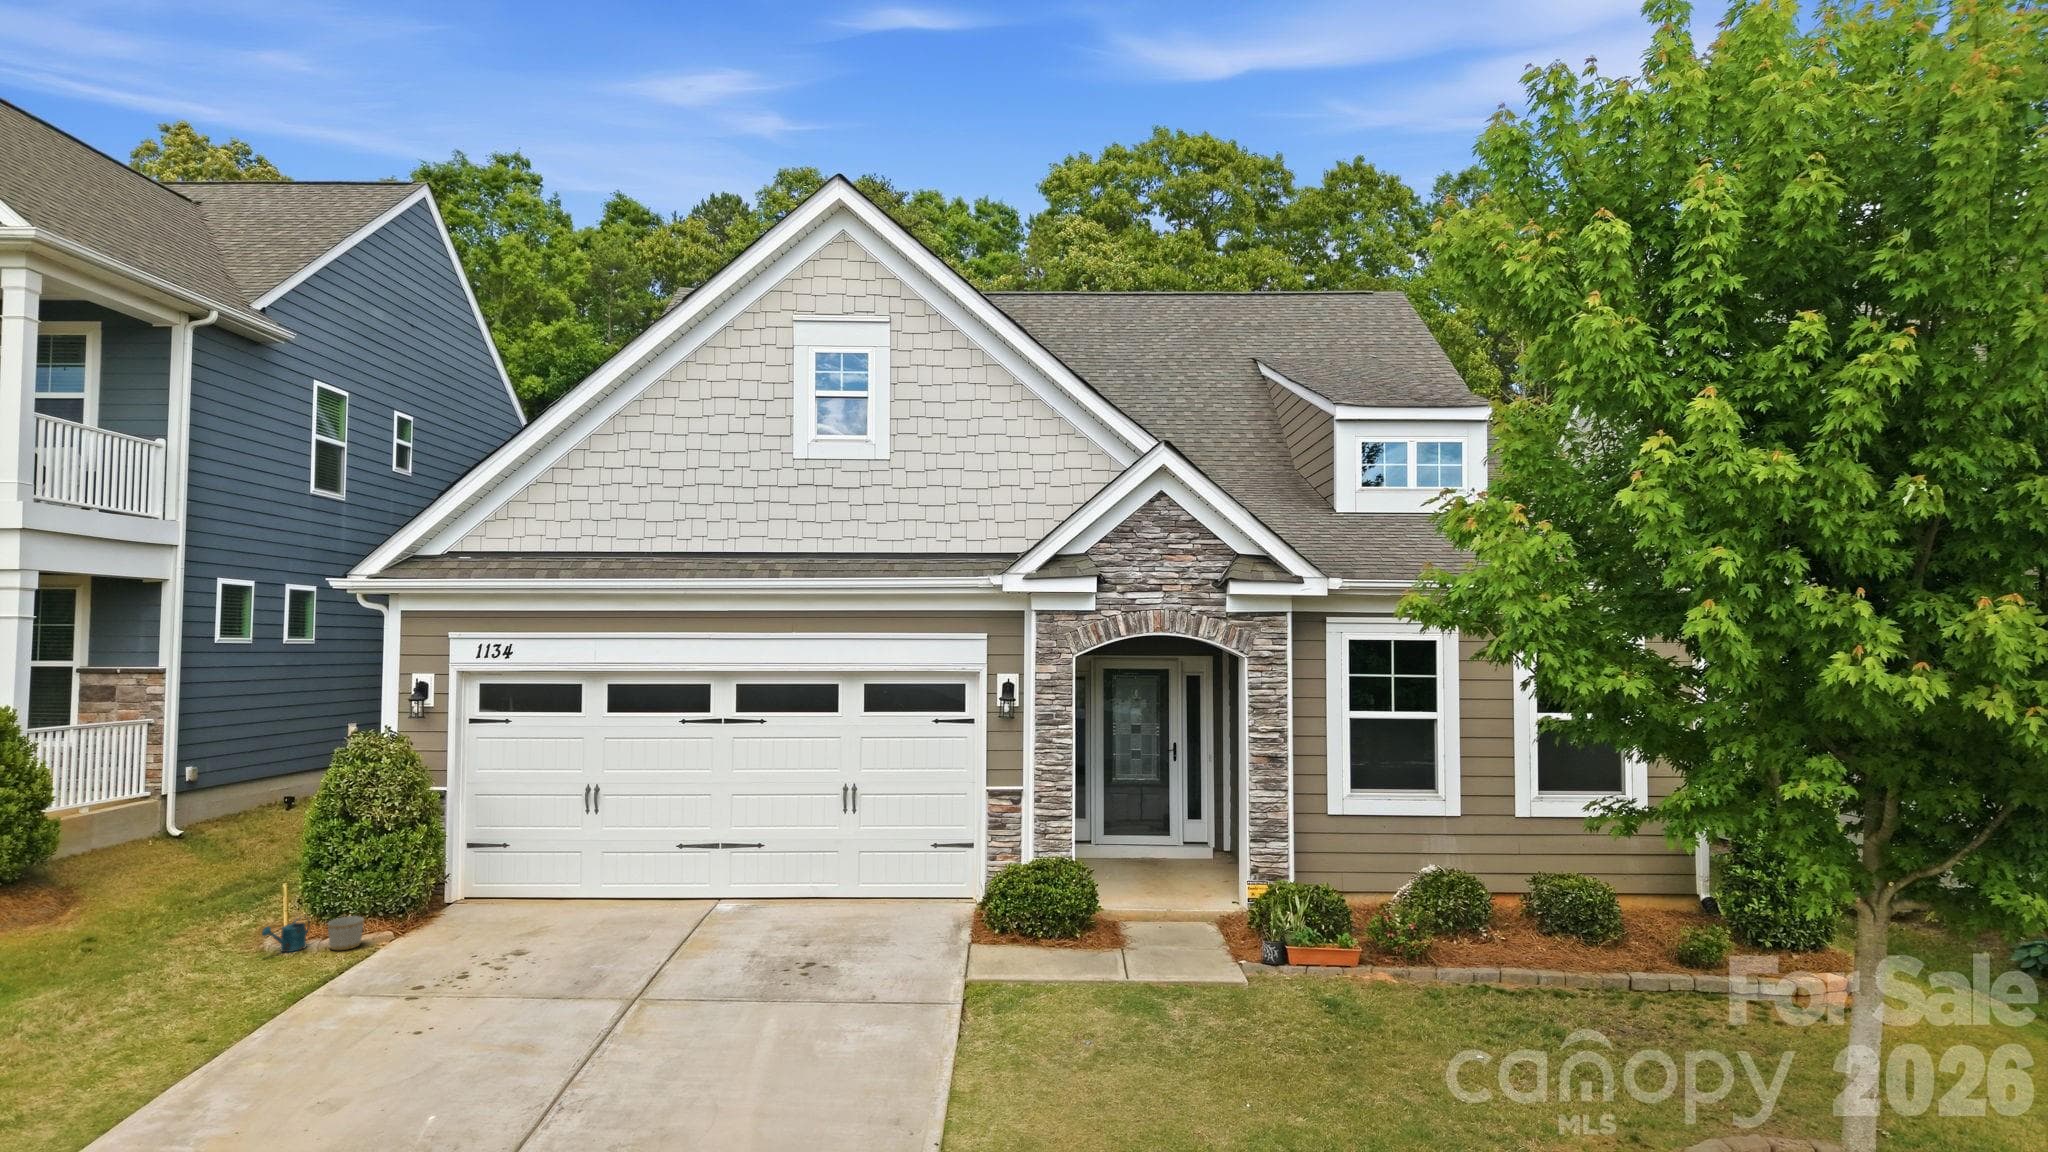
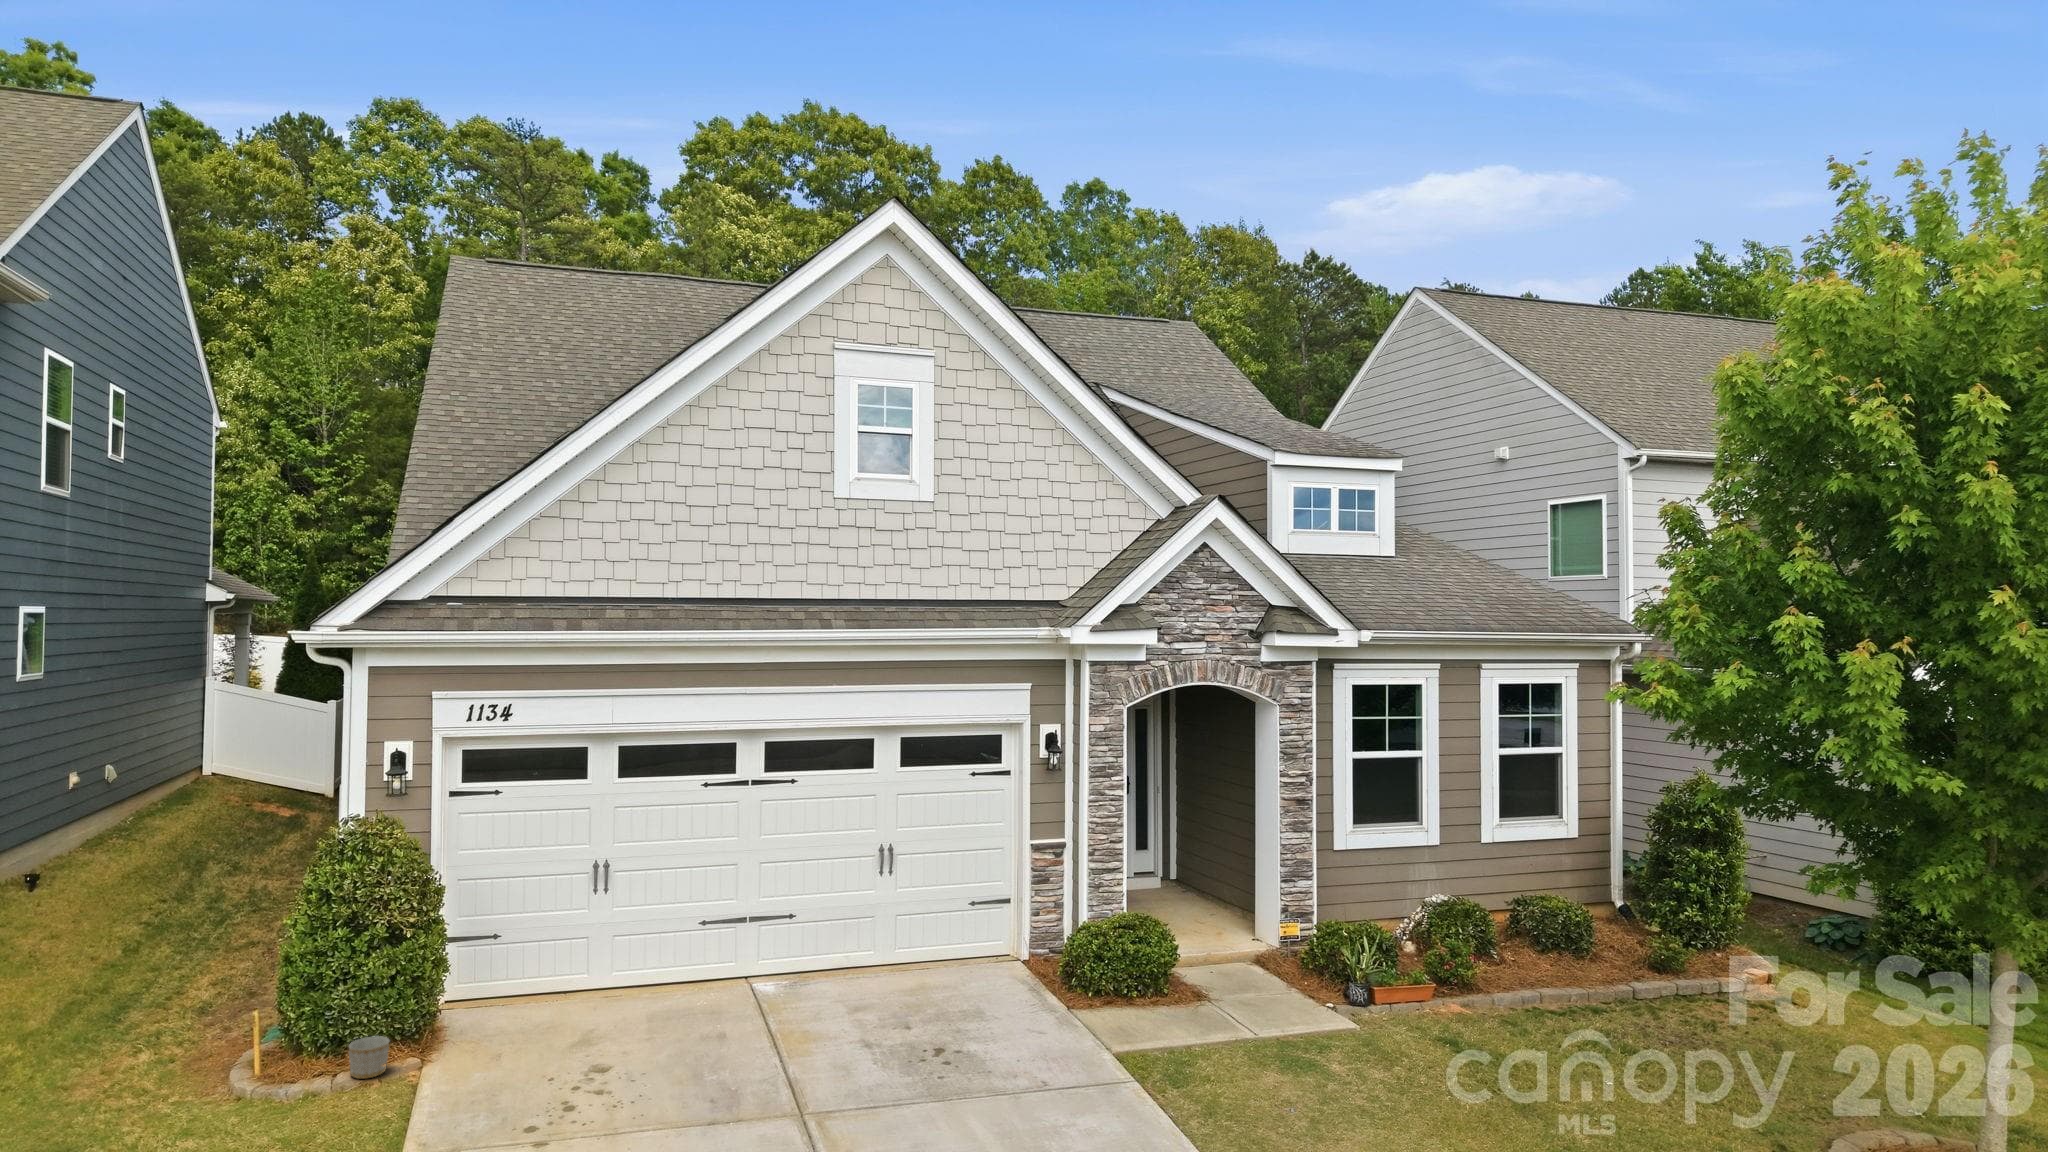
watering can: present [262,919,310,952] -> none [277,1043,318,1087]

